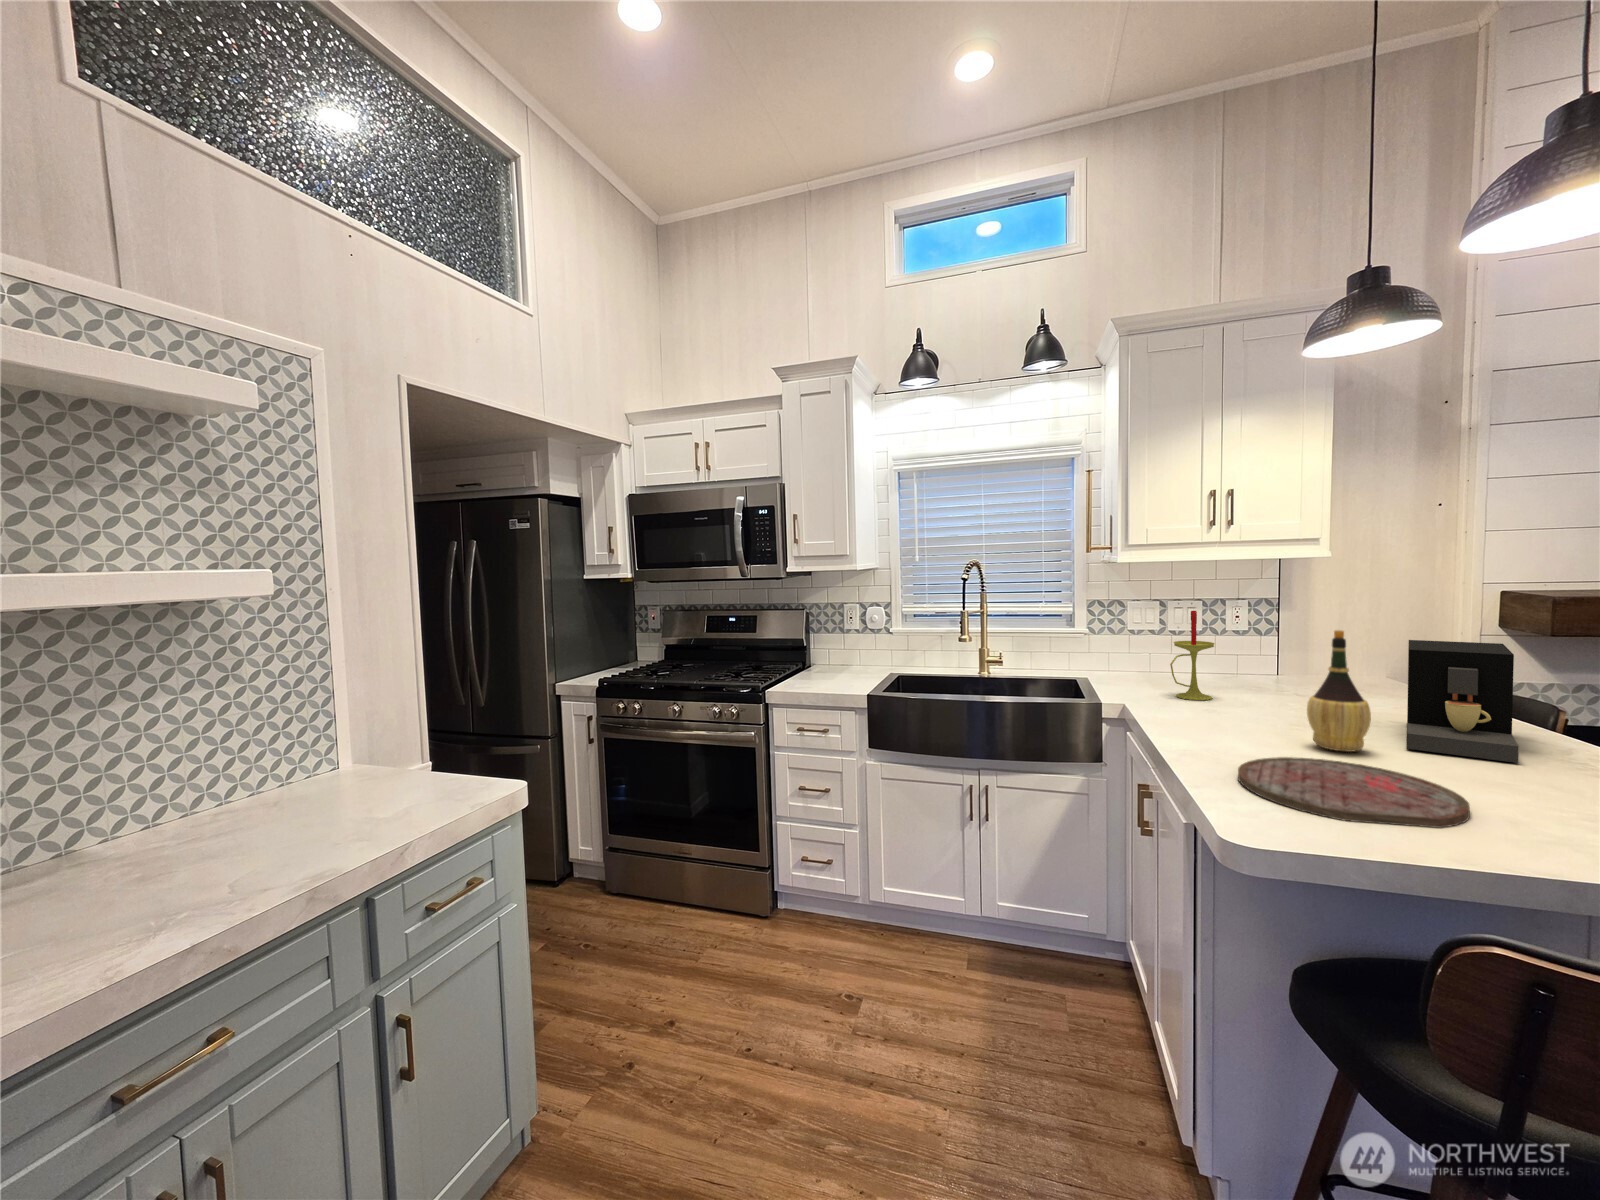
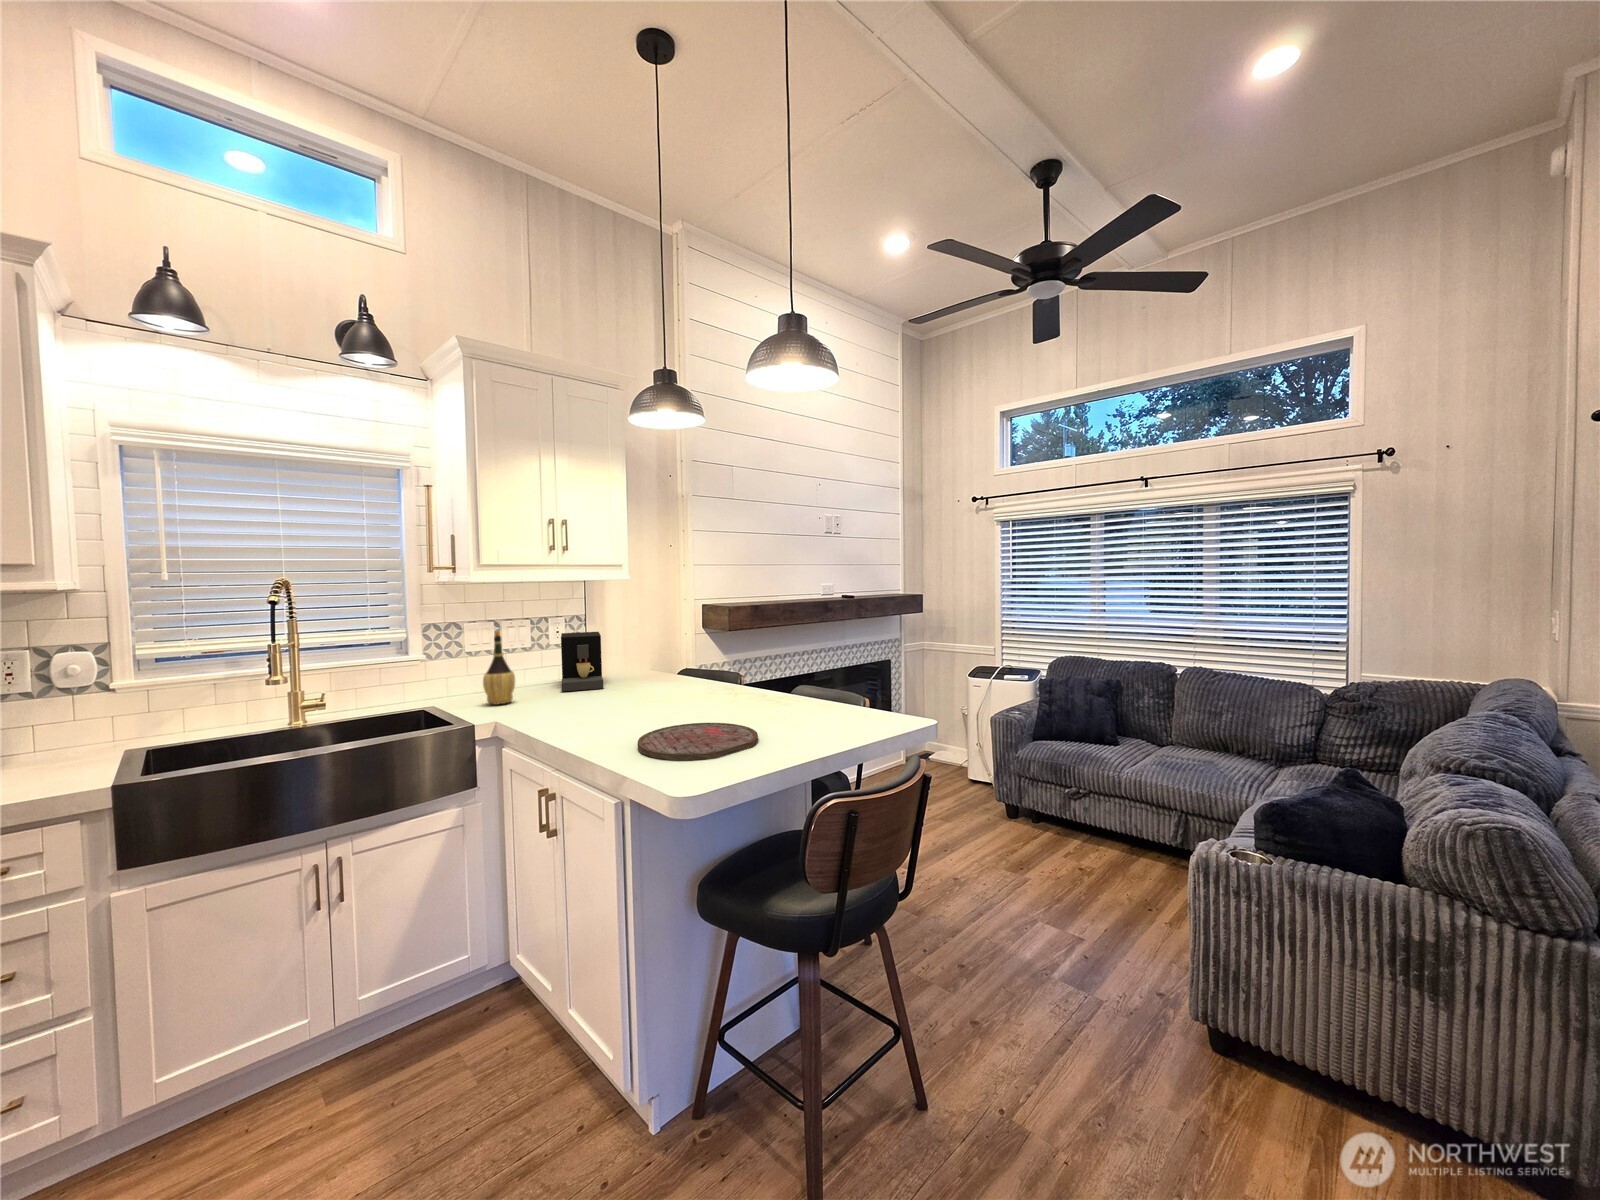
candle: present [1170,611,1215,700] -> none [528,625,562,707]
wine bottle: present [1307,630,1371,752] -> present [483,631,515,704]
coffee maker: present [1406,640,1519,763] -> present [561,632,603,691]

